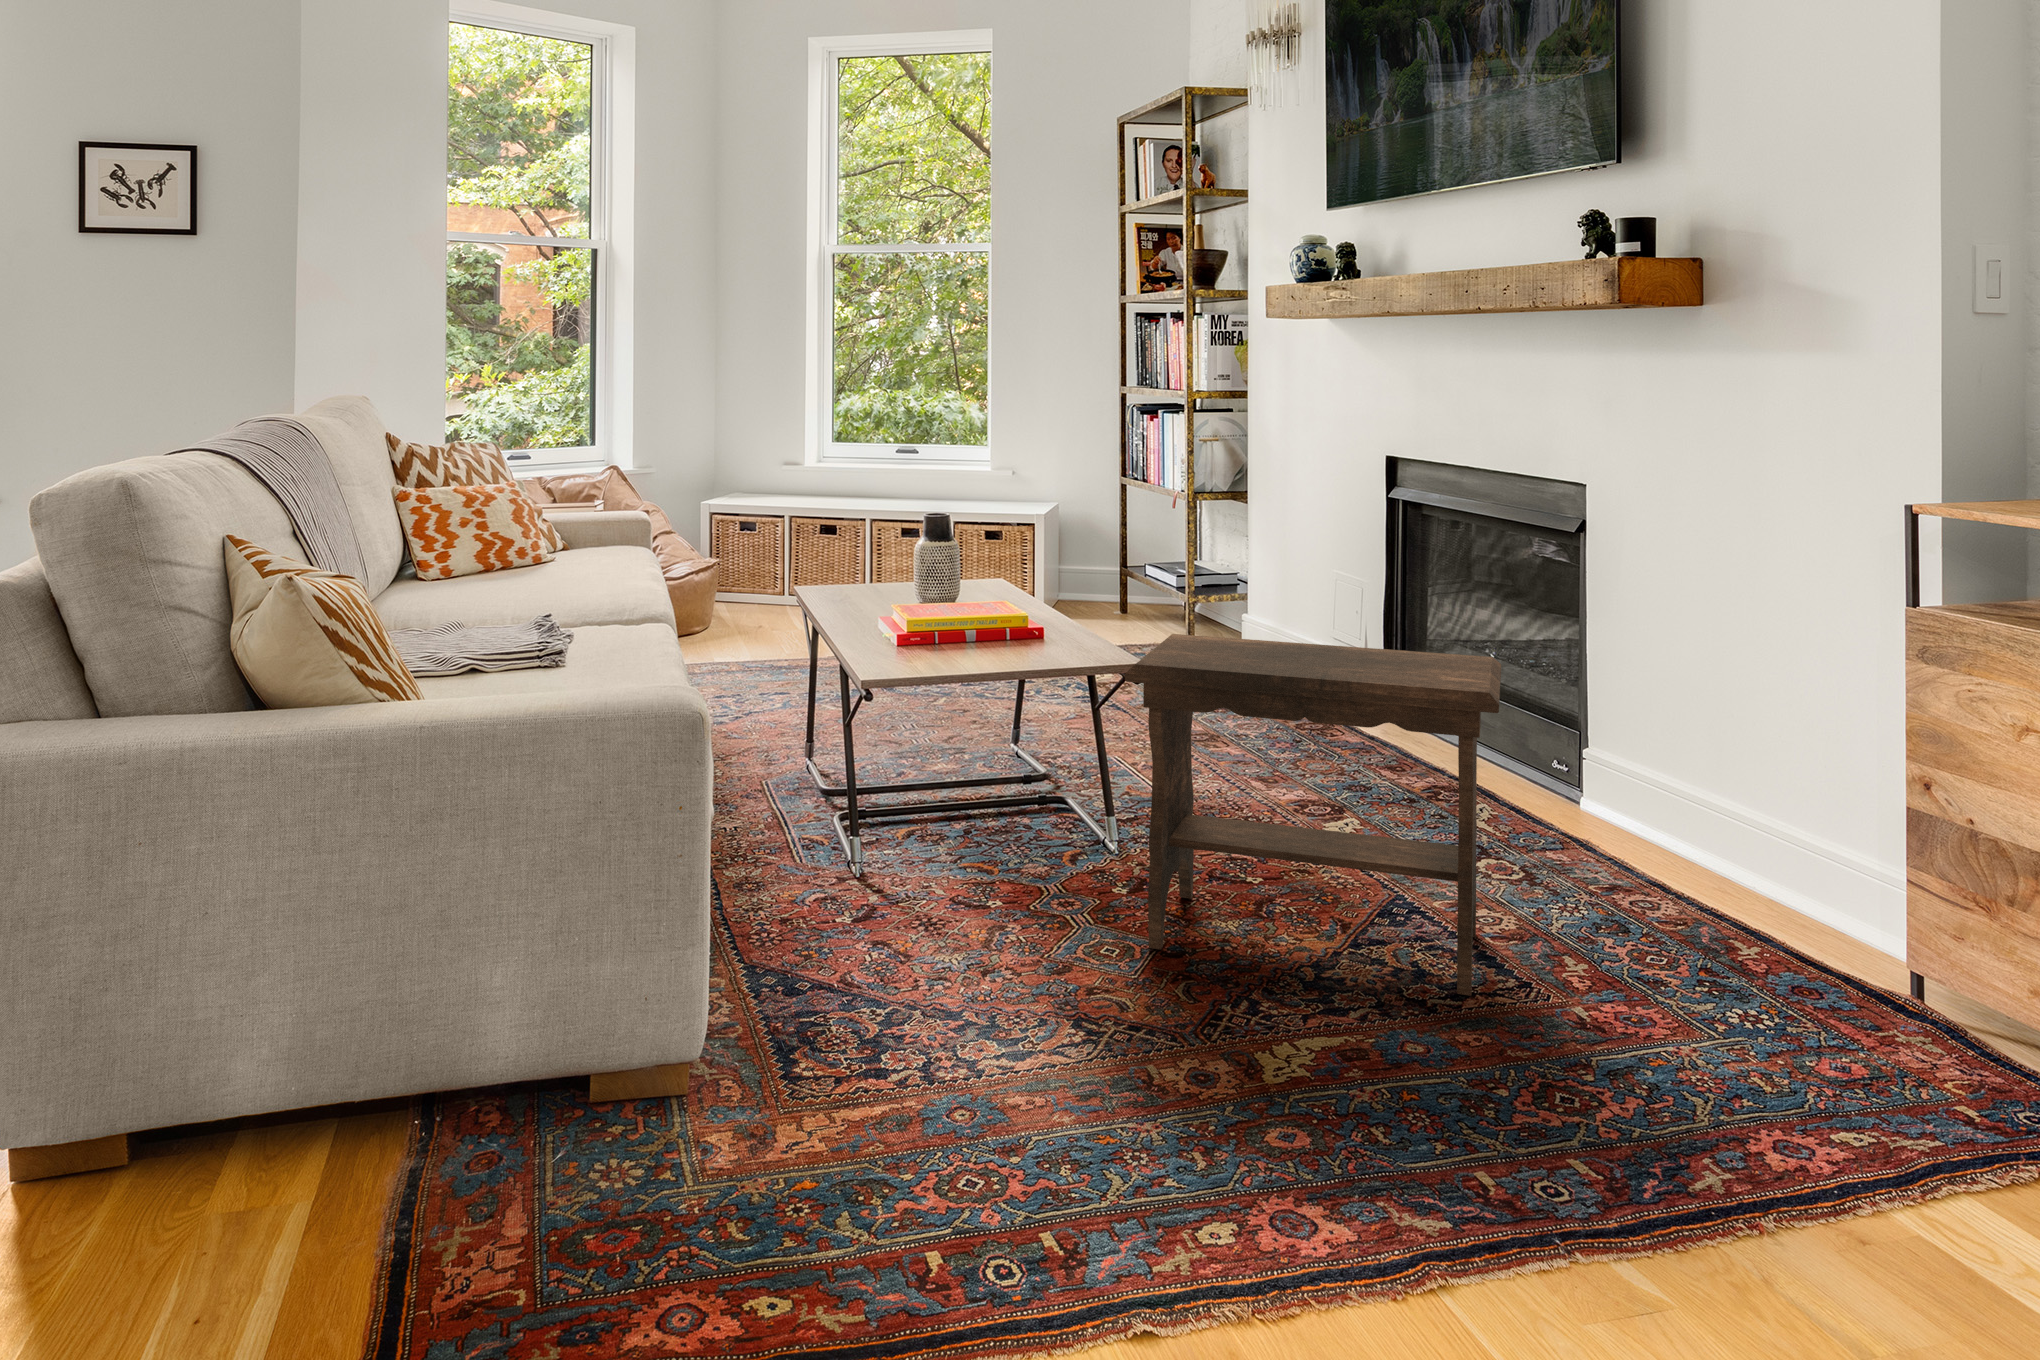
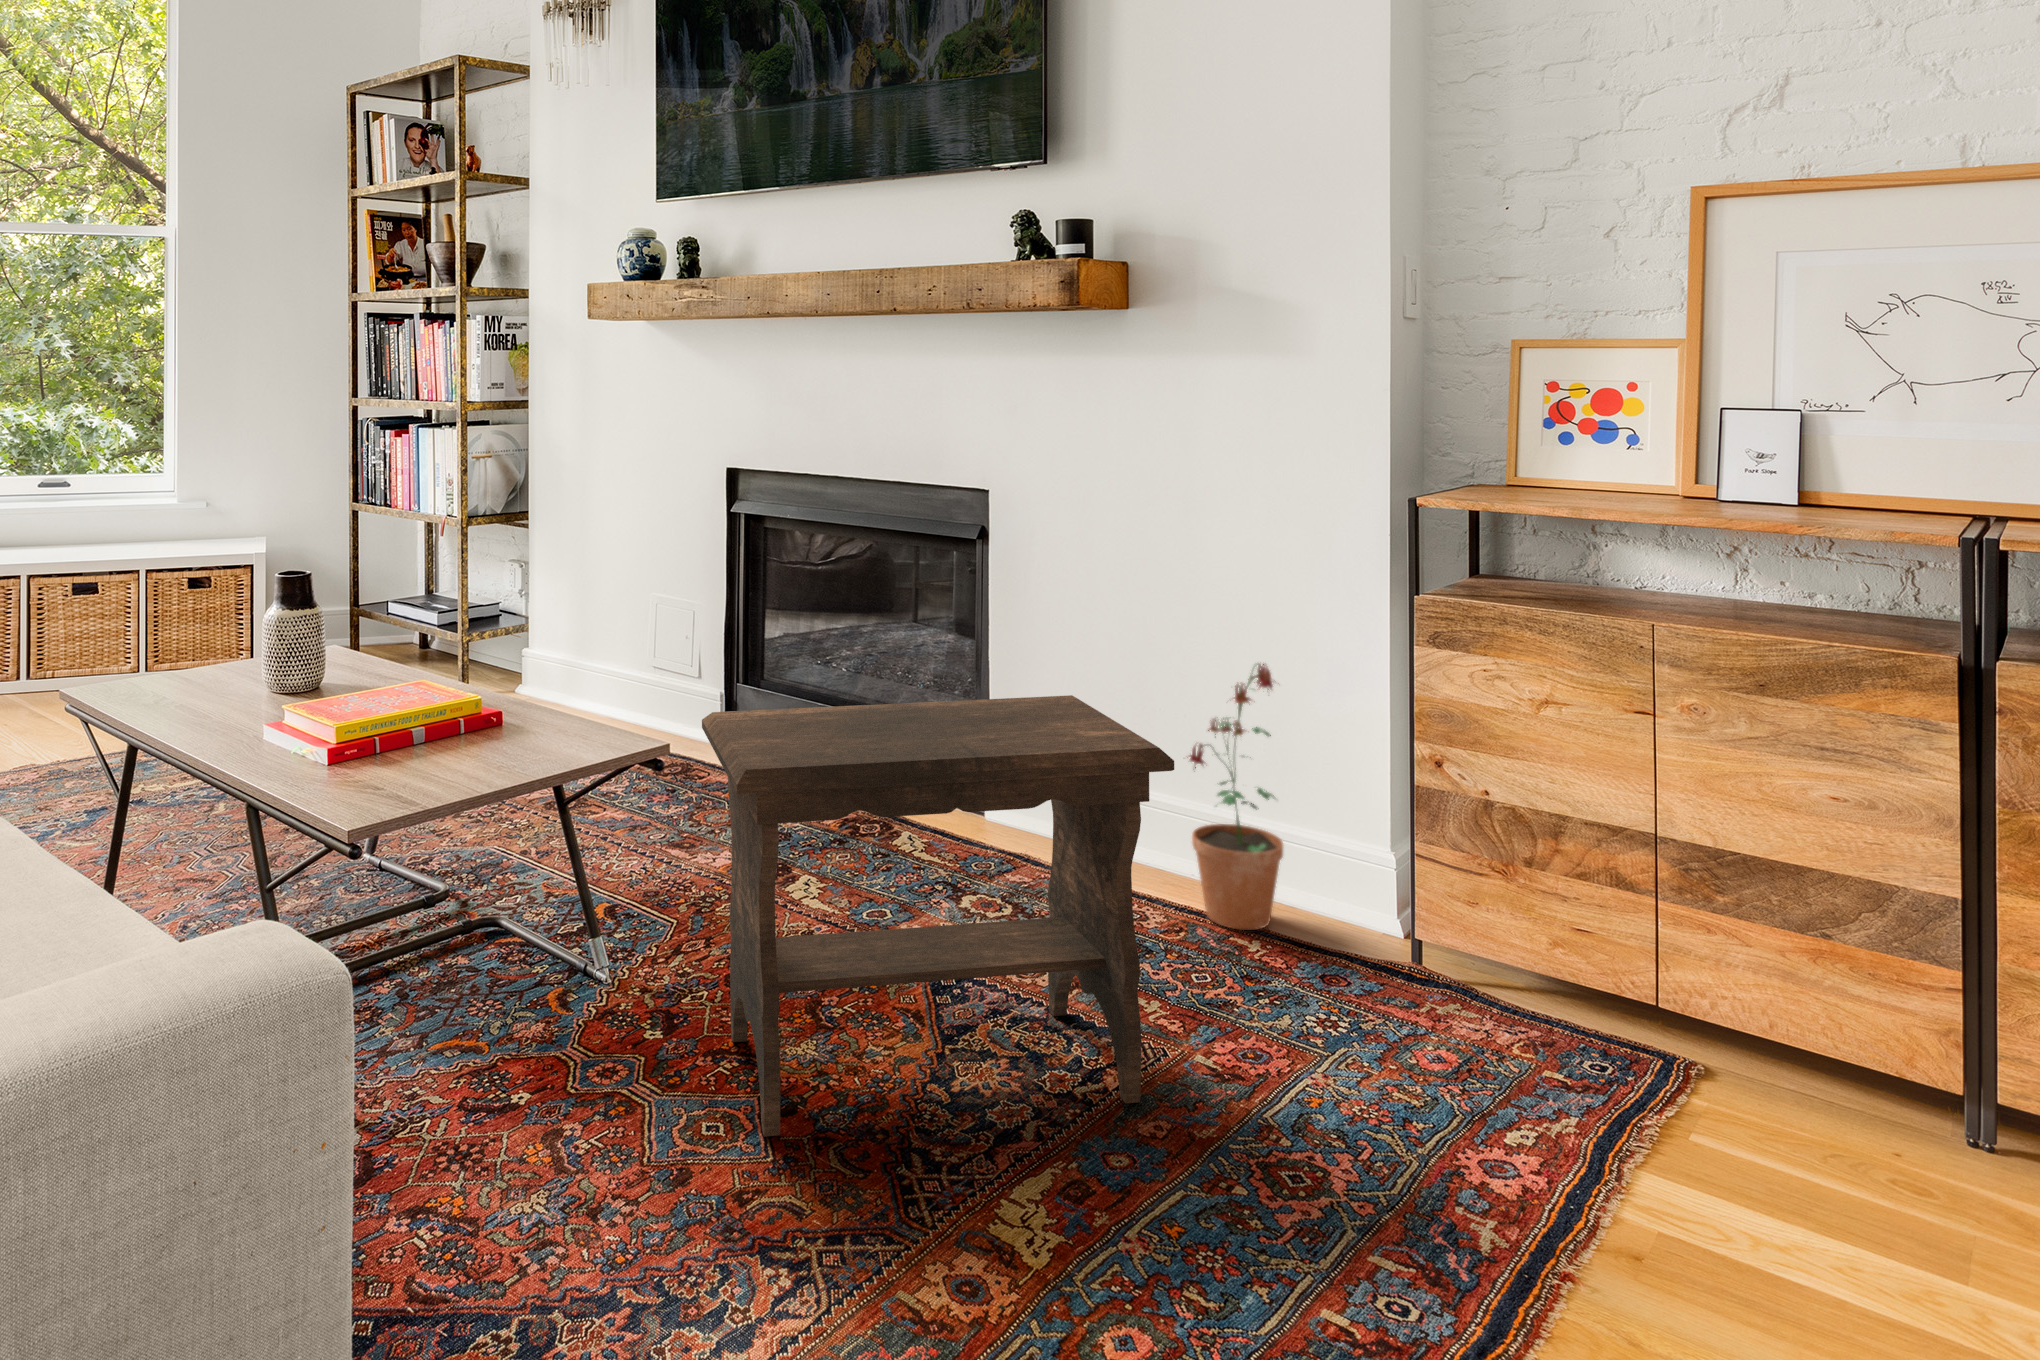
potted plant: none [1681,665,1800,923] -> present [1190,664,1283,930]

